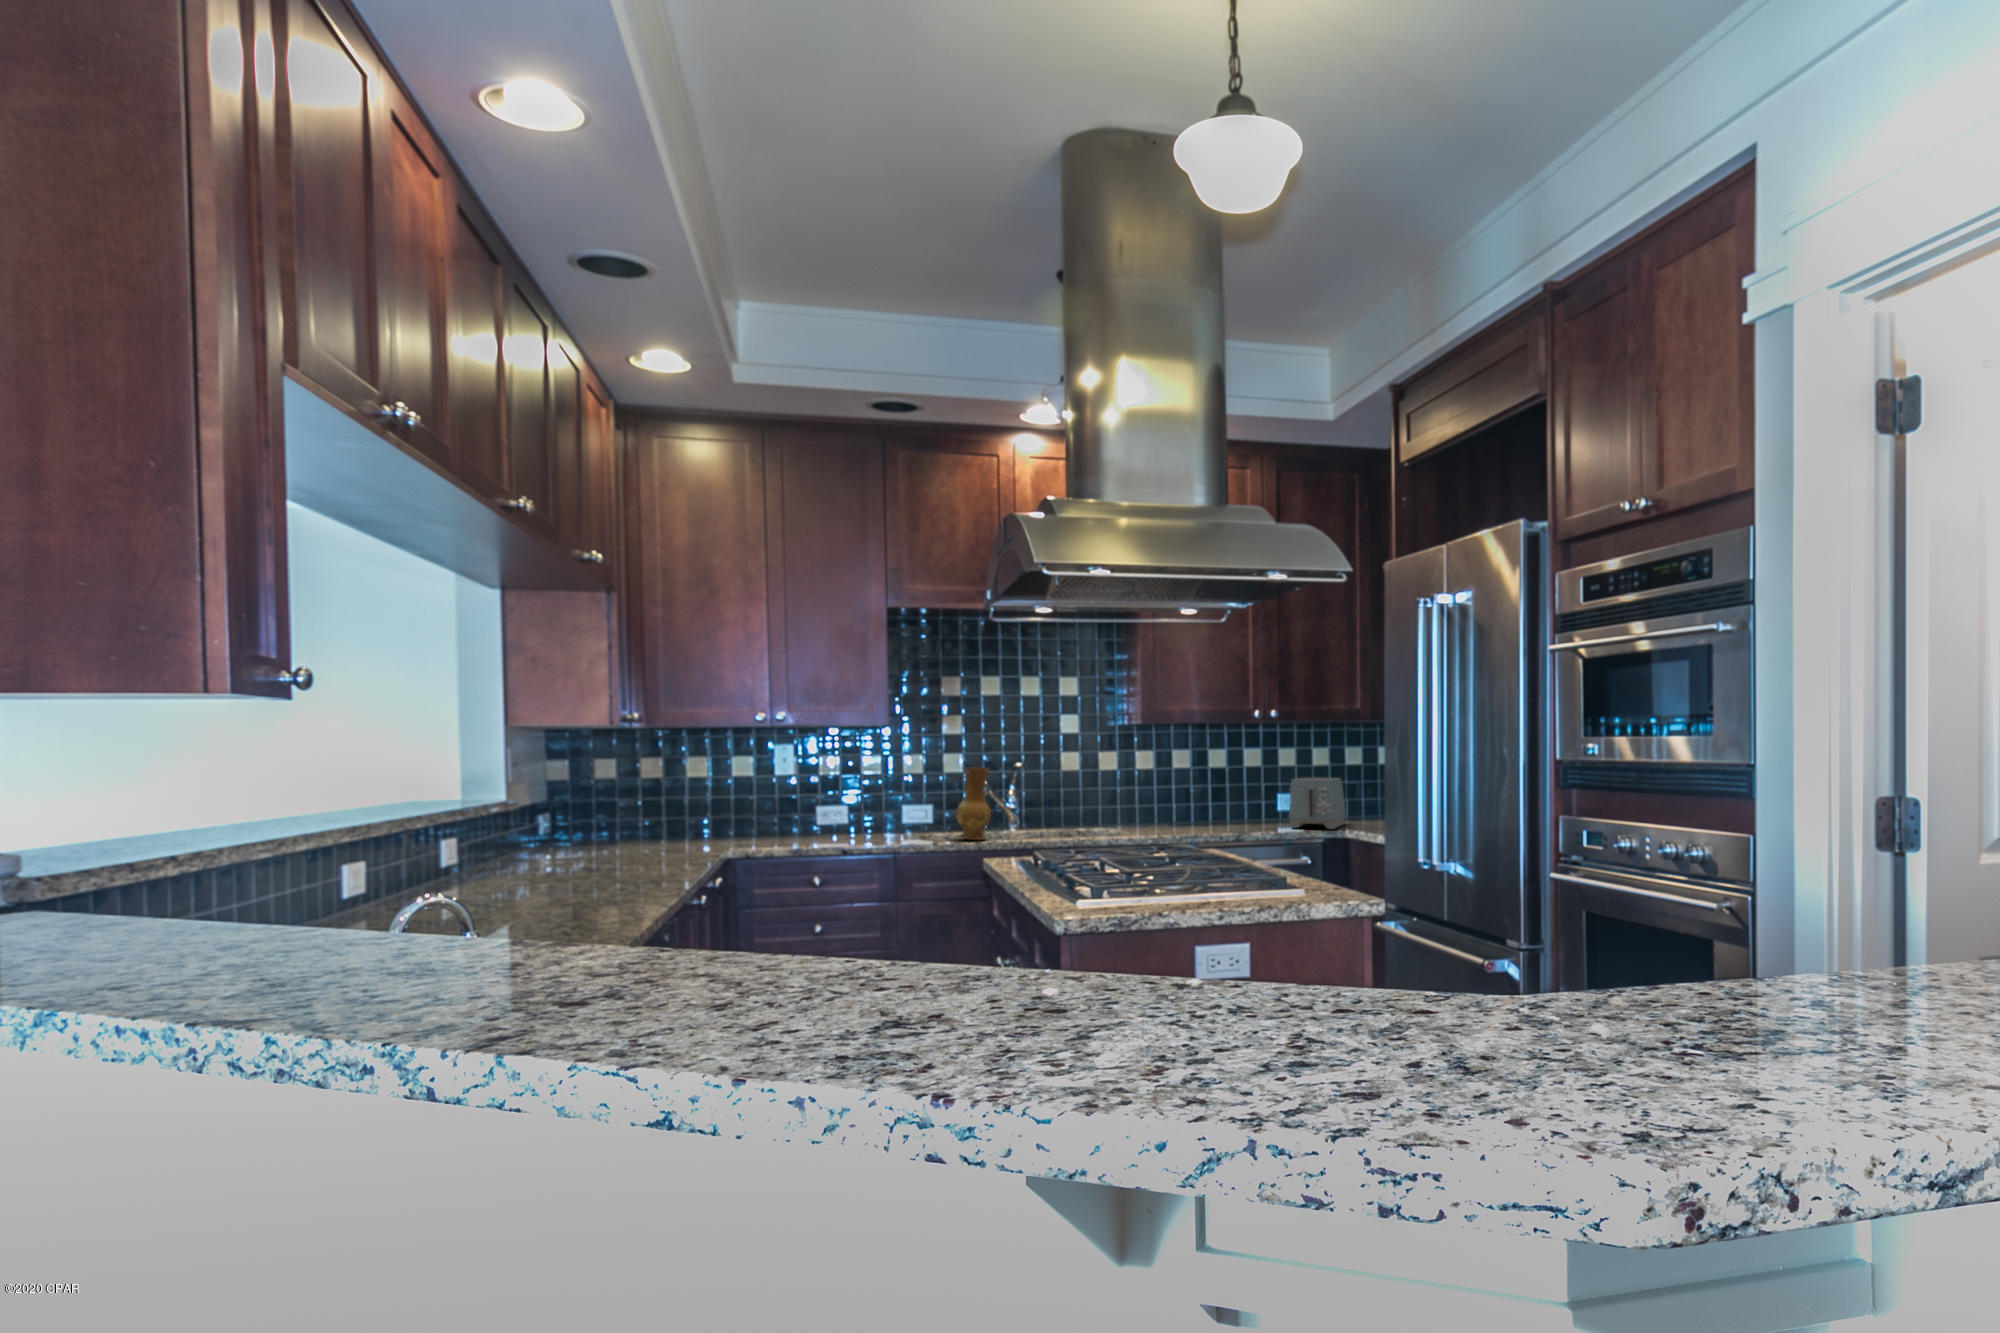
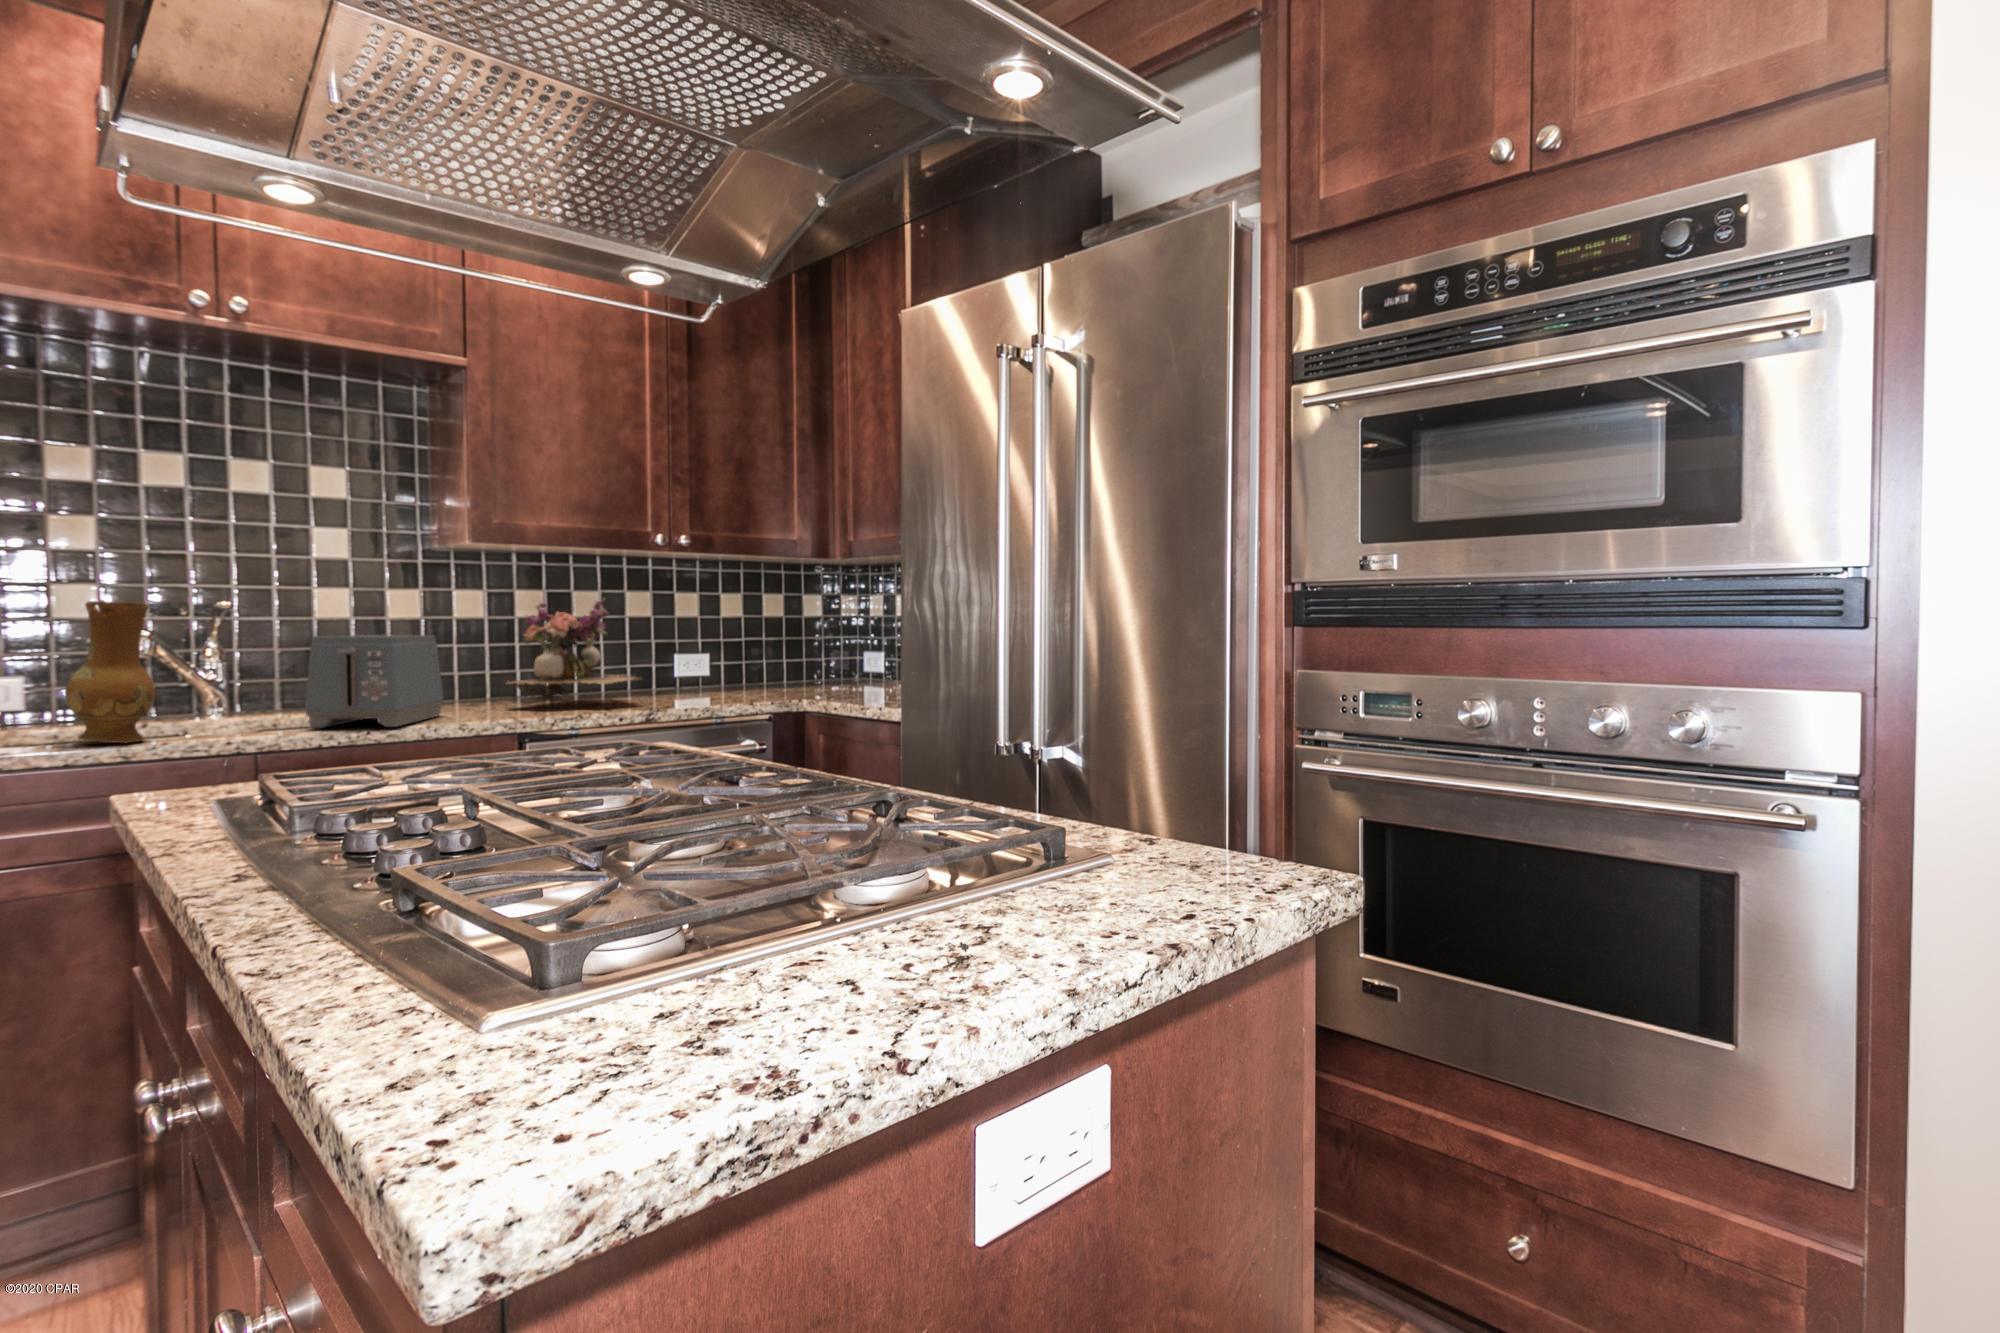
flower arrangement: none [1161,756,1247,829] -> present [507,601,642,704]
toaster: present [1289,778,1346,829] -> present [305,635,443,728]

